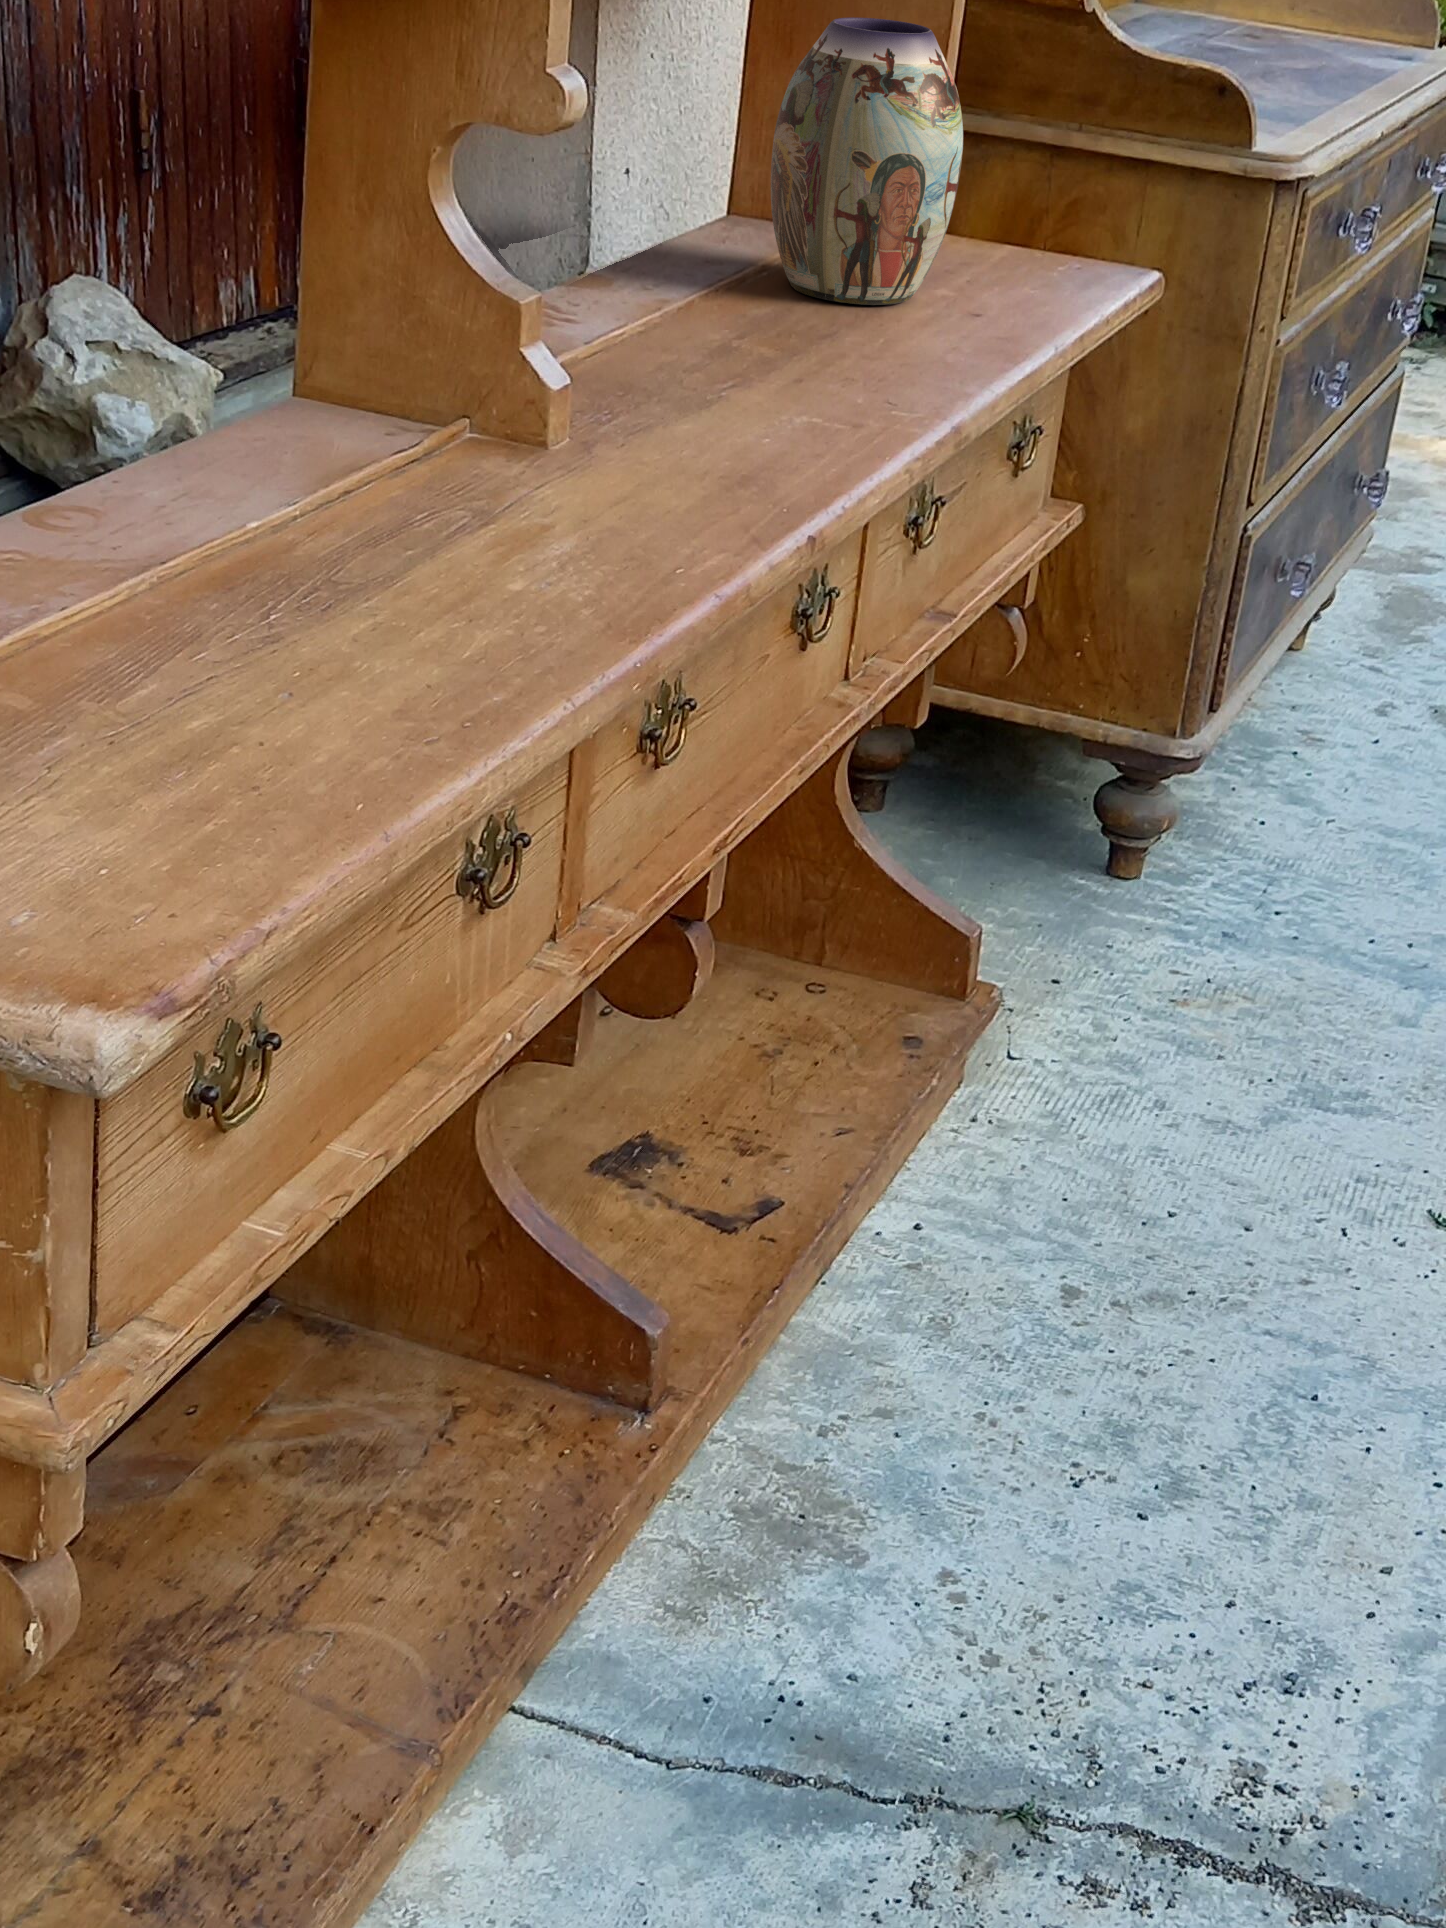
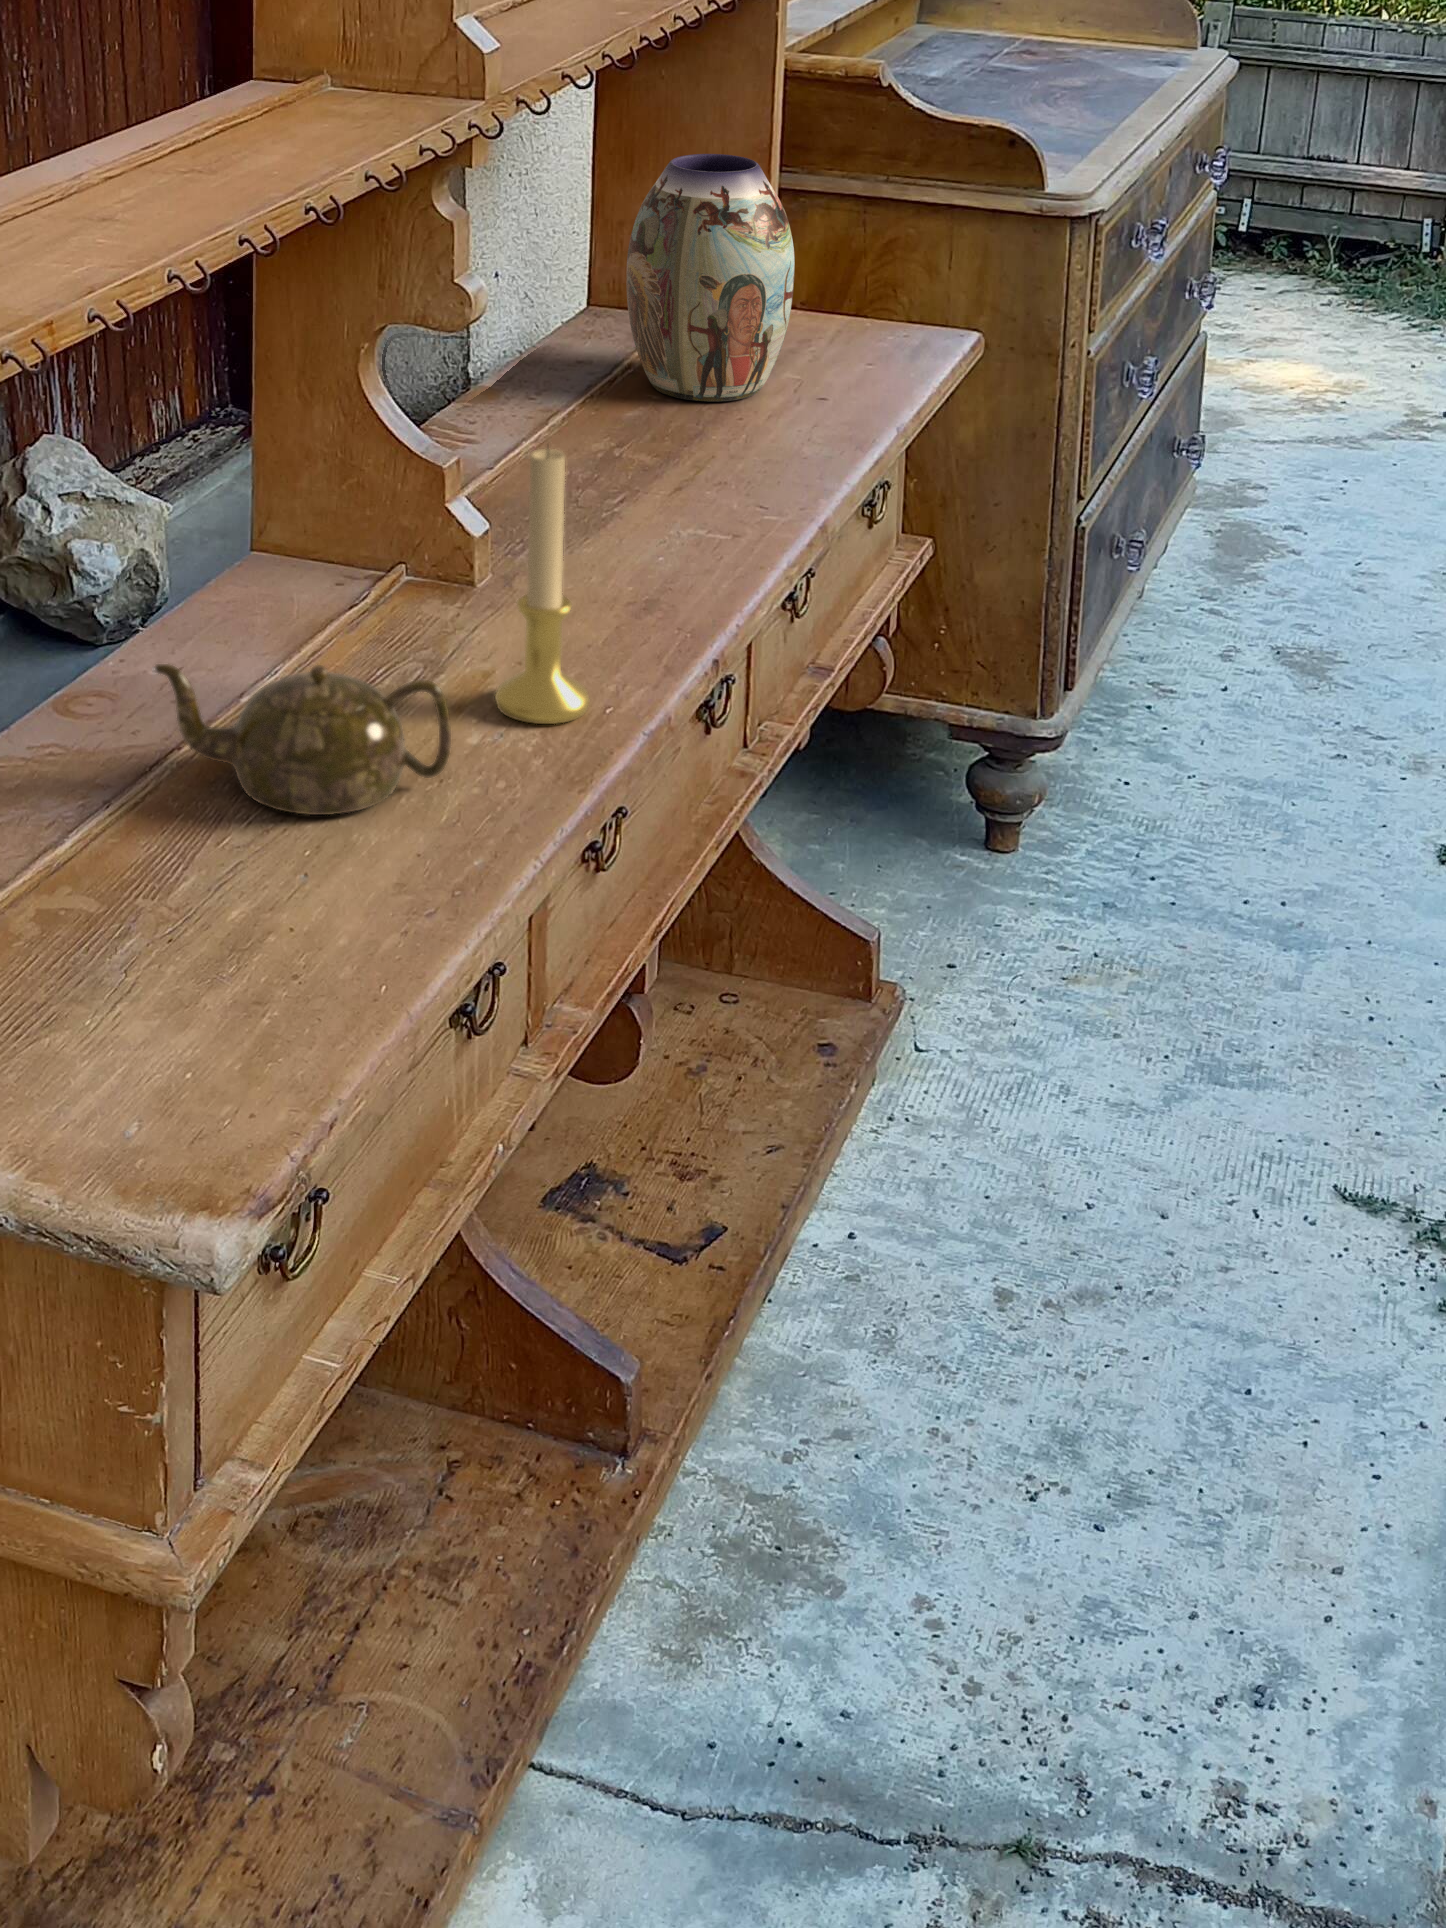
candle holder: none [550,234,660,572] -> present [495,448,590,724]
teapot: none [135,445,485,634] -> present [155,664,451,815]

